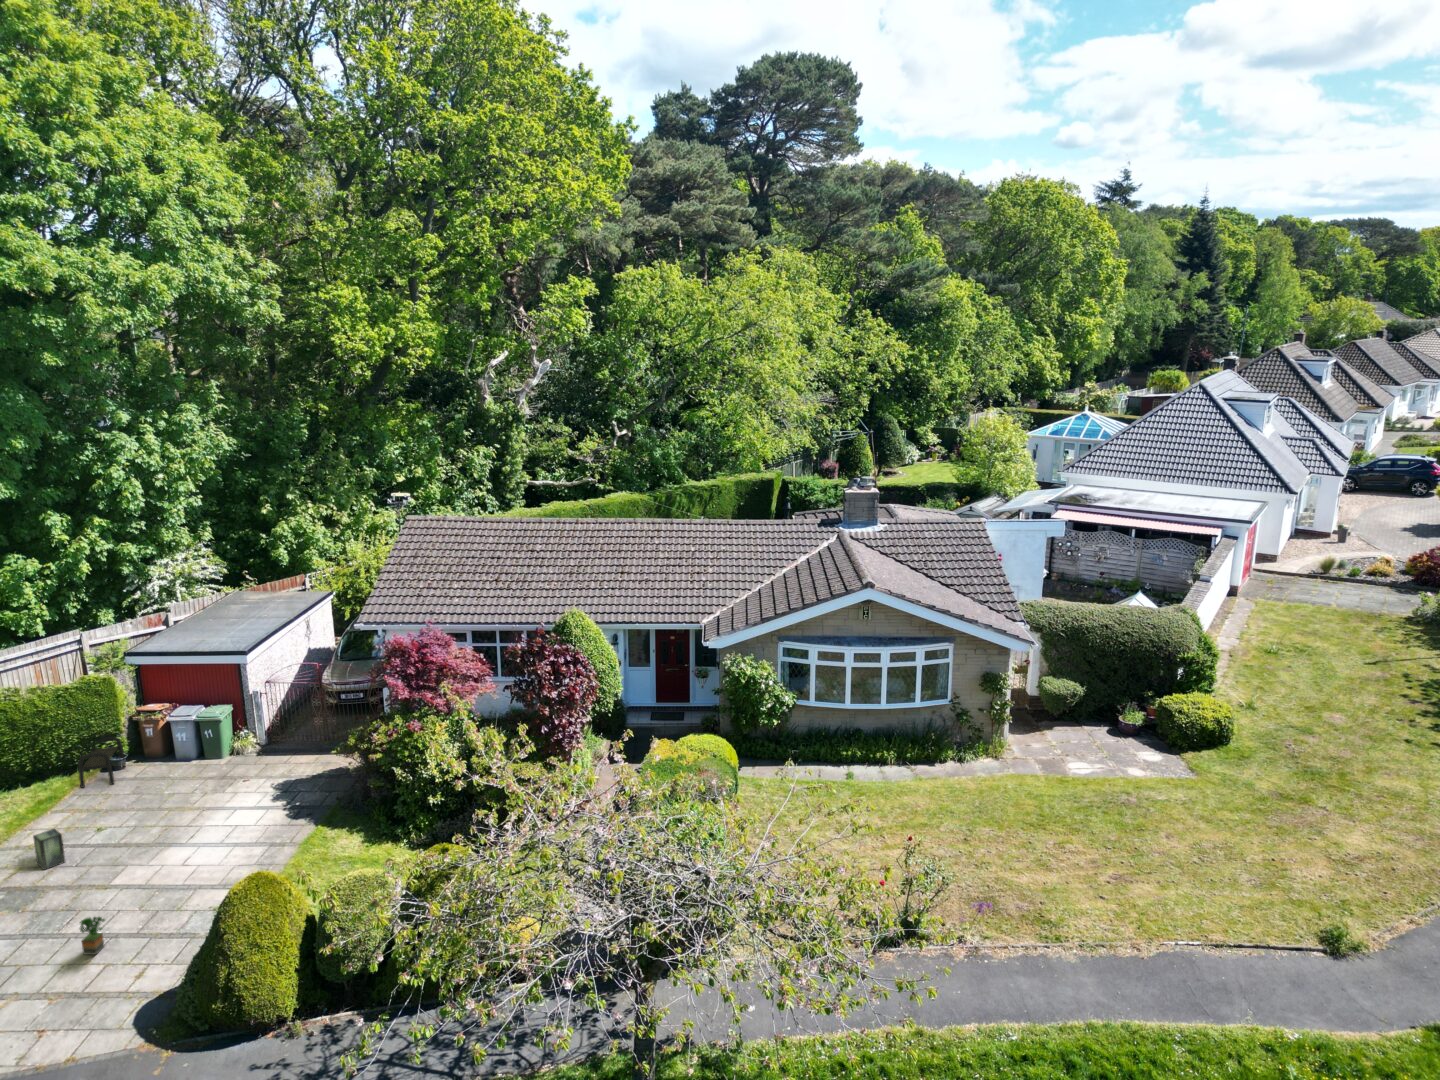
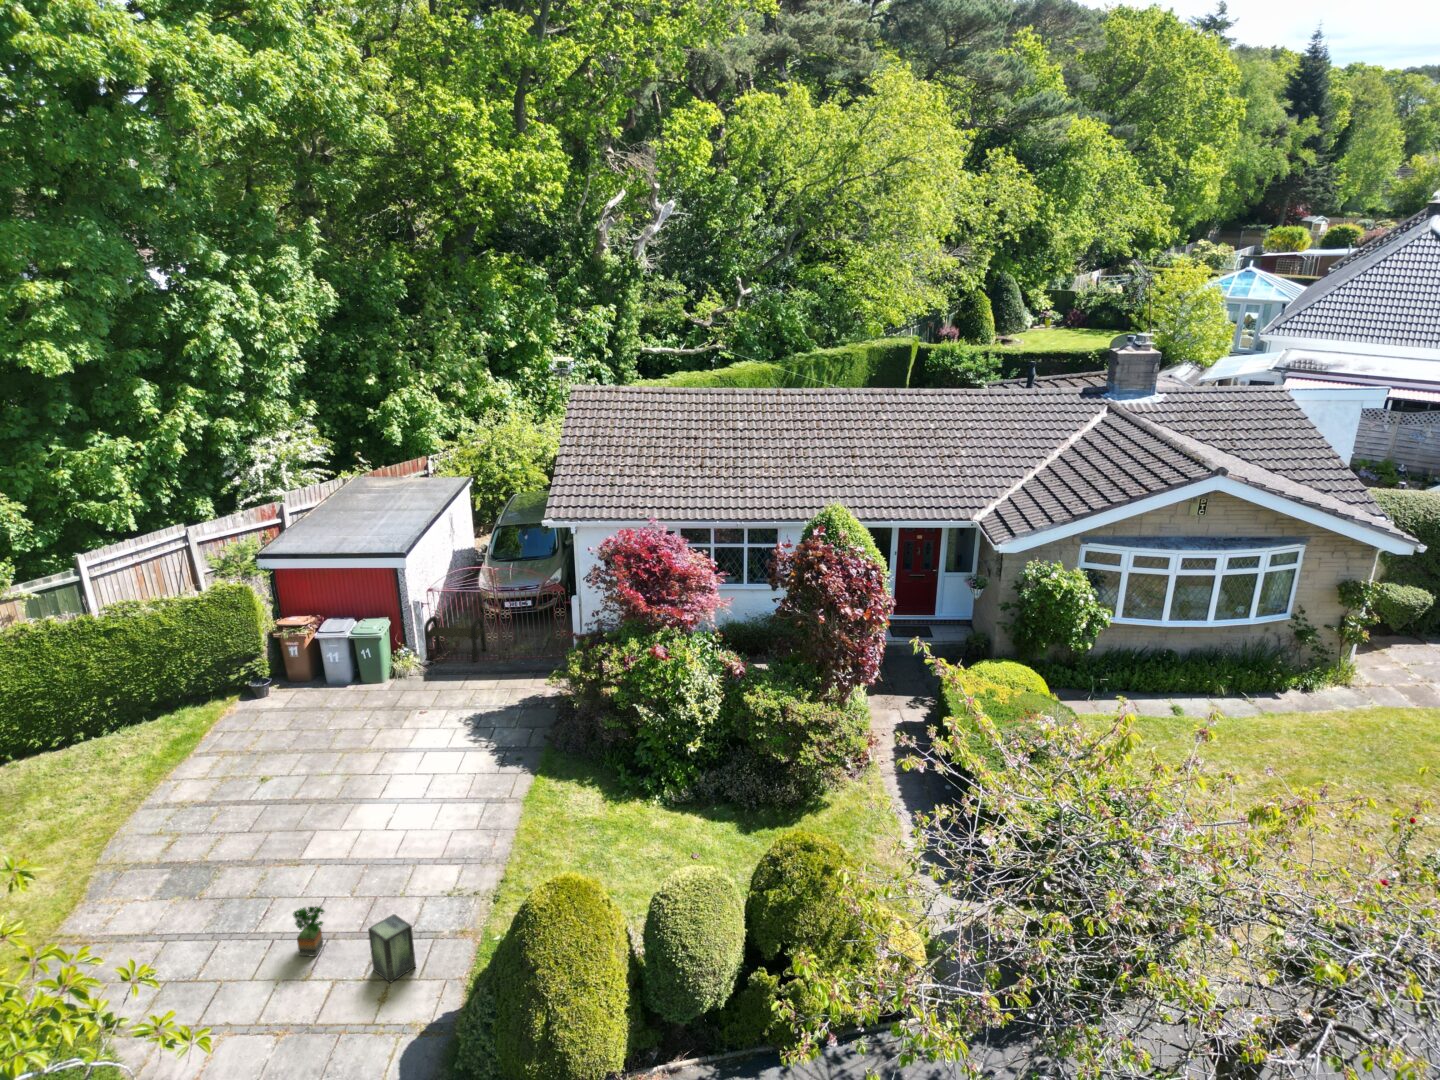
bench: present [78,737,125,788] -> present [424,616,486,661]
storage box: present [33,829,65,870] -> present [368,914,416,982]

